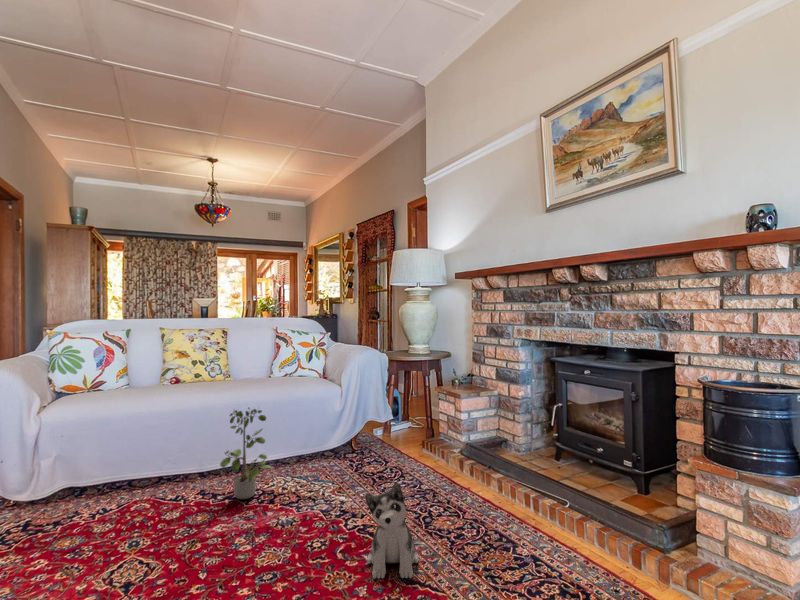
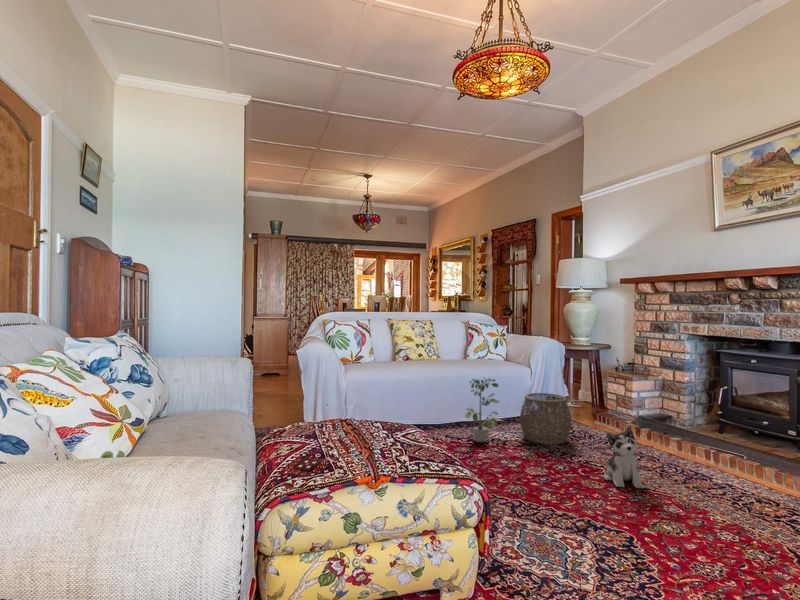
woven basket: none [304,422,372,496] -> present [520,393,571,444]

